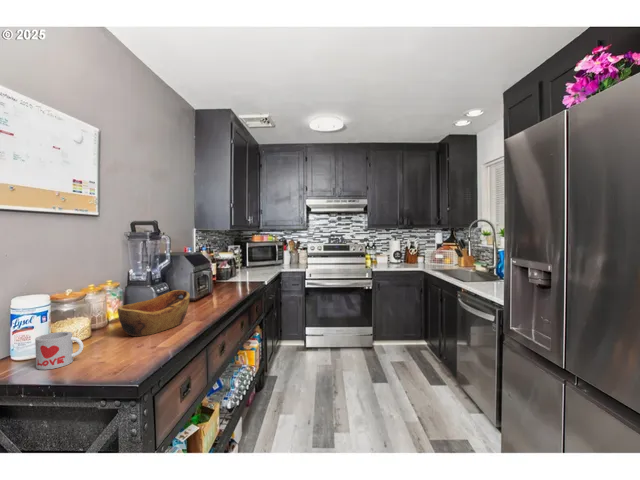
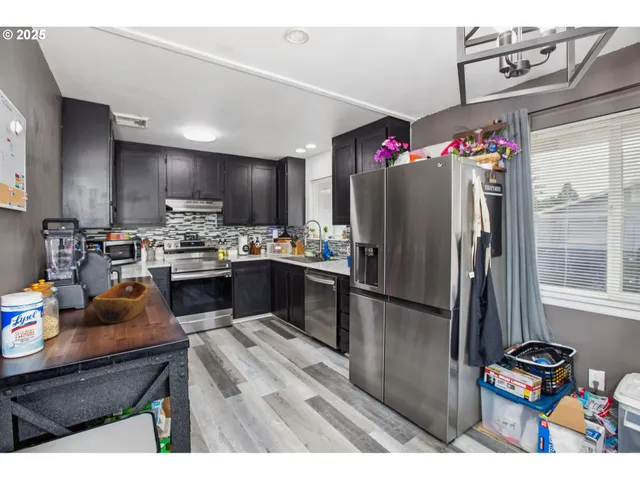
mug: present [35,332,84,370] -> none [62,320,107,355]

